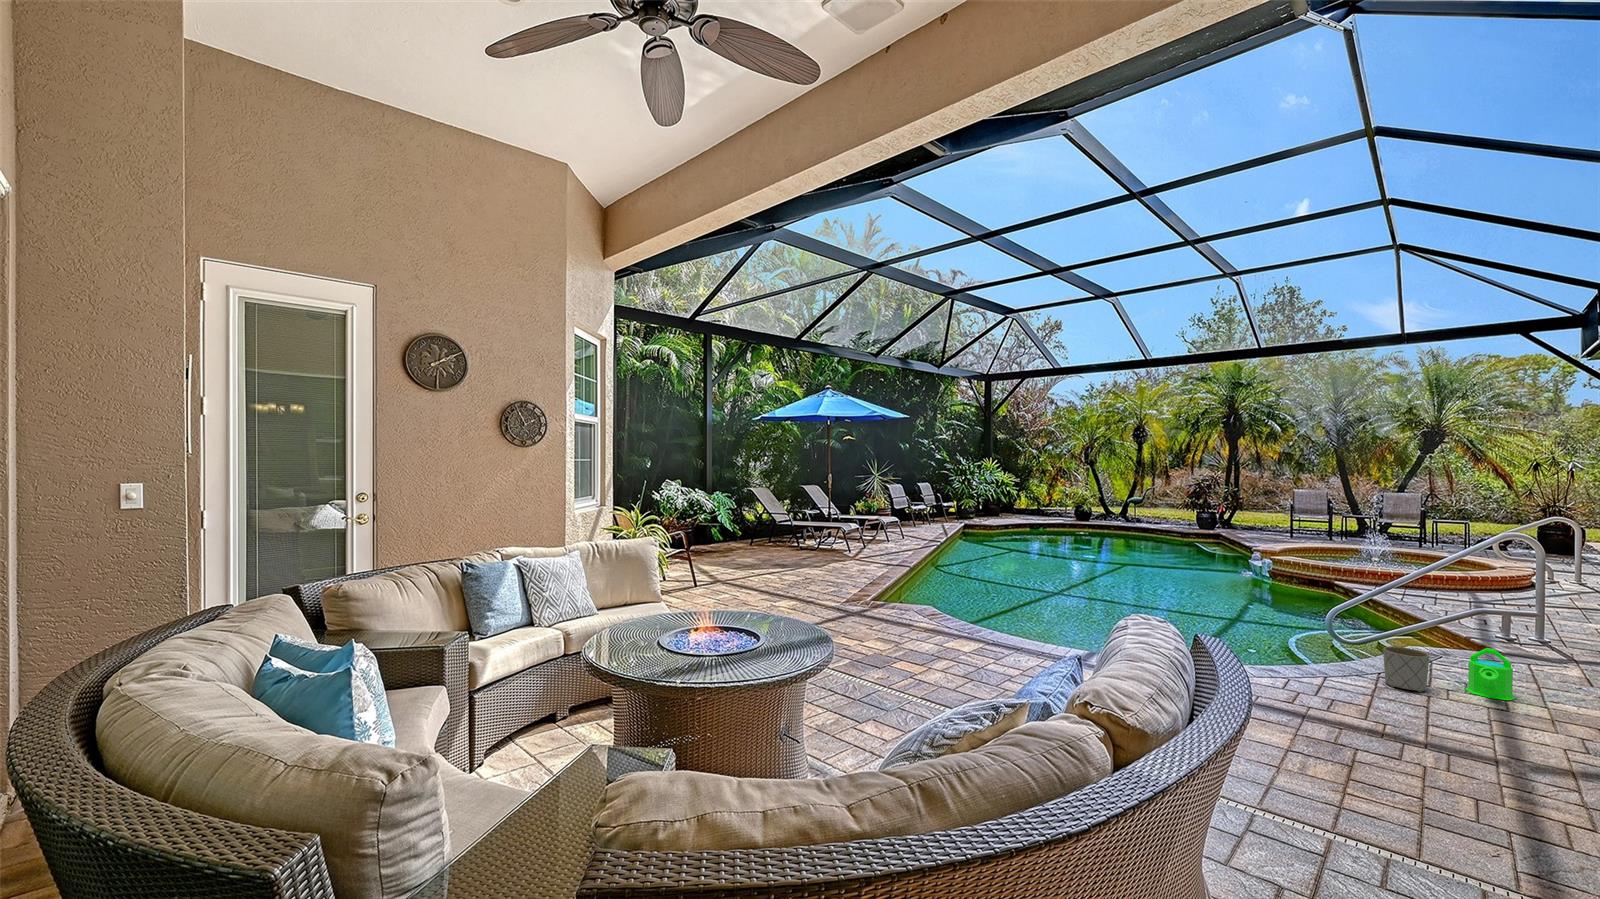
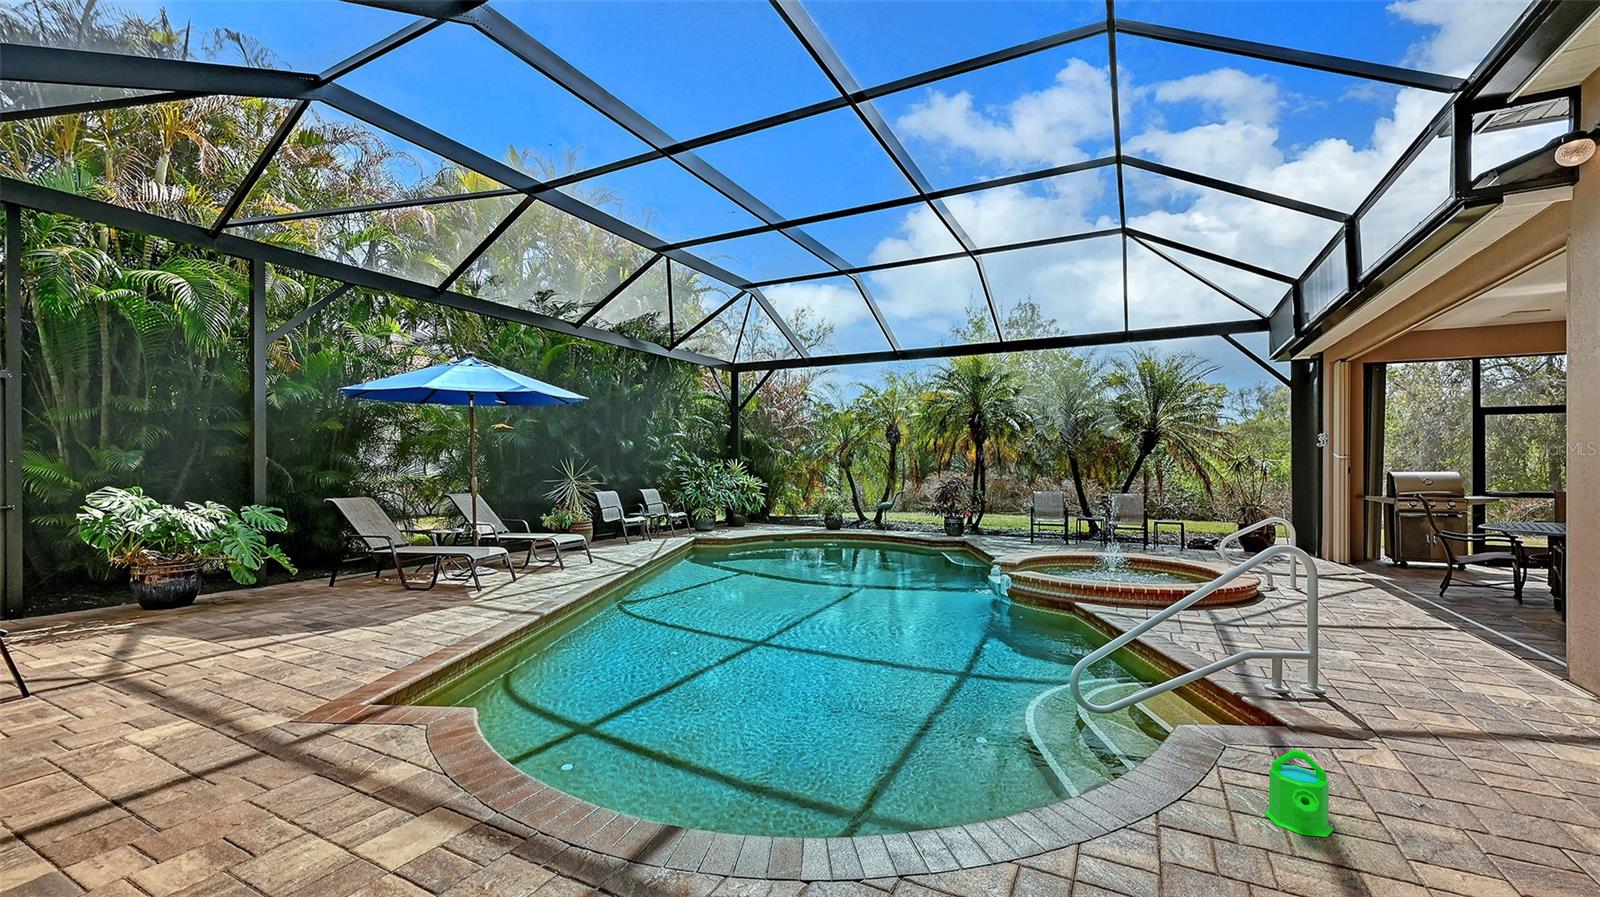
planter: present [1383,646,1429,692] -> none [1161,755,1225,838]

